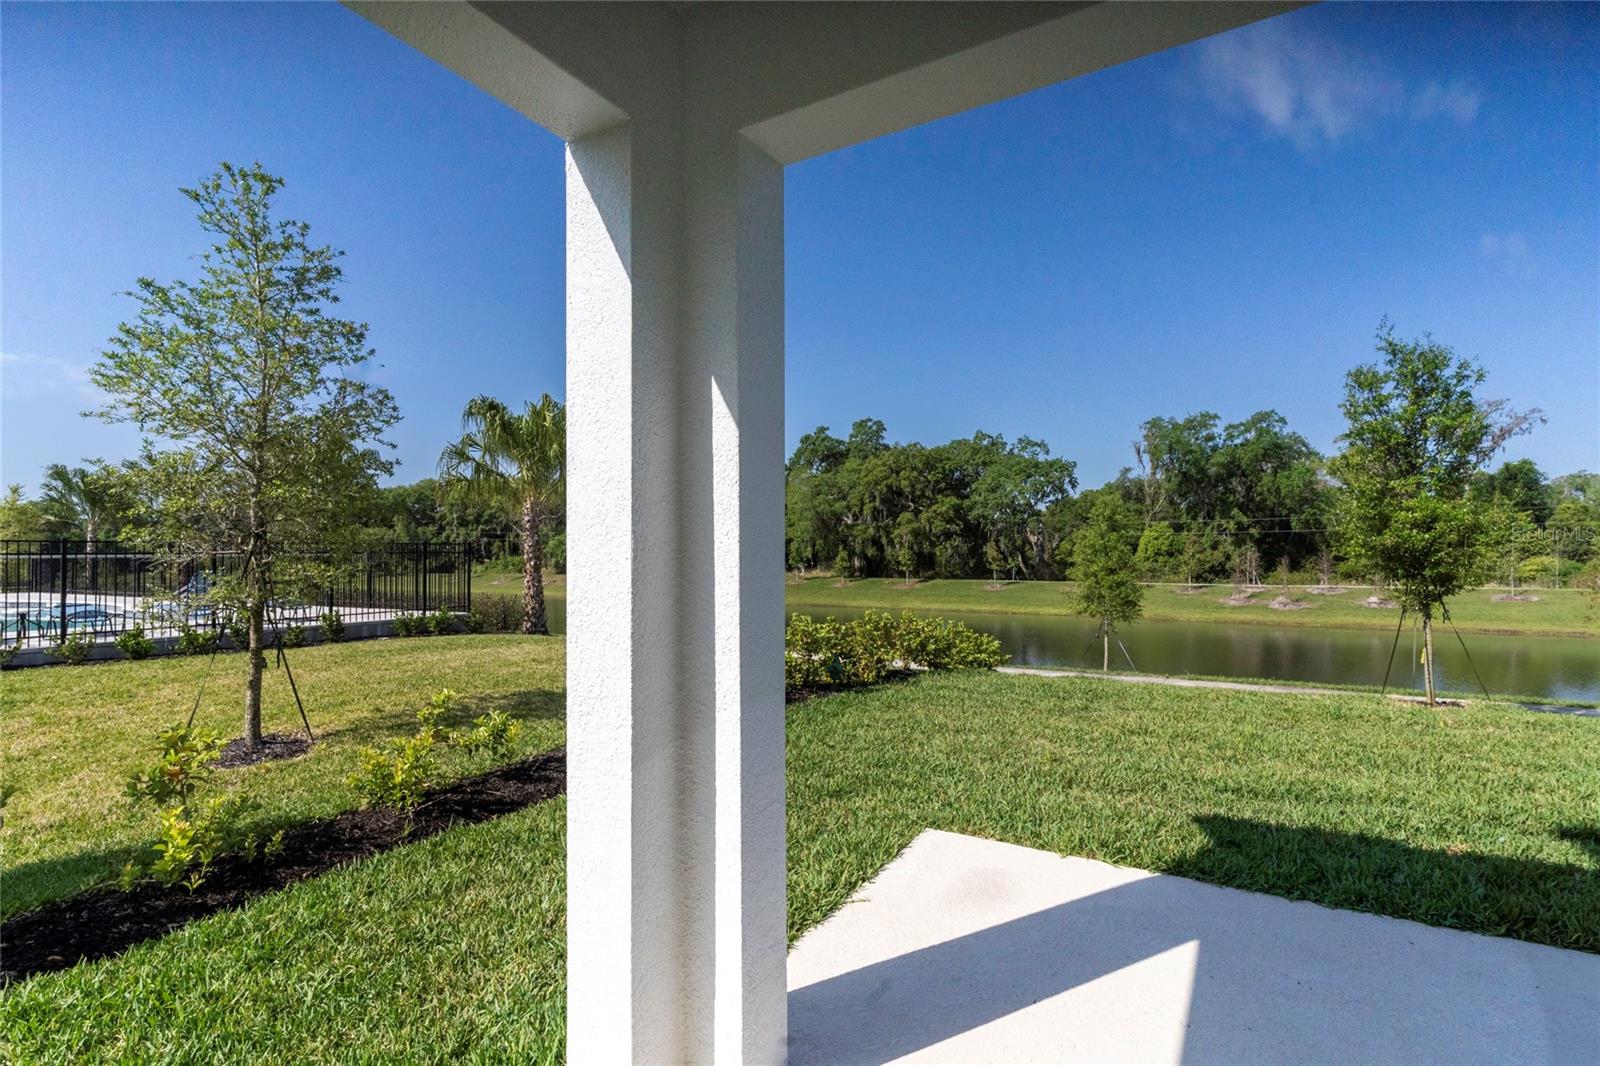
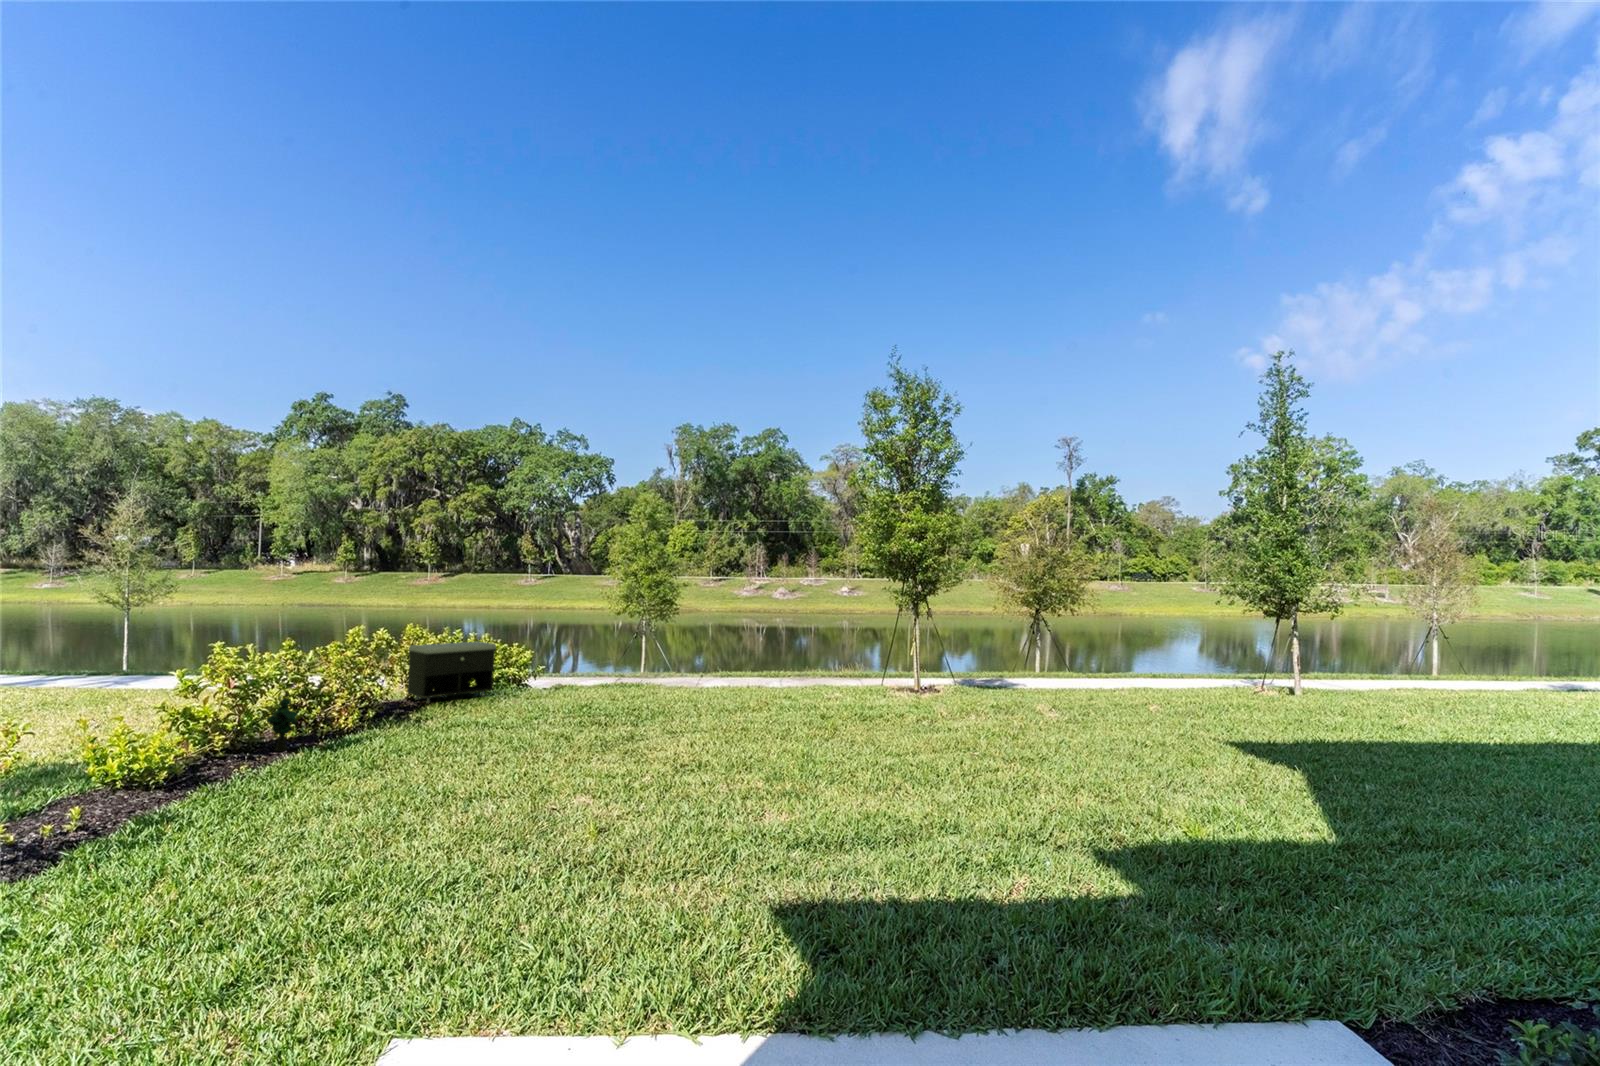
storage bench: none [906,629,969,673] -> present [407,642,496,703]

